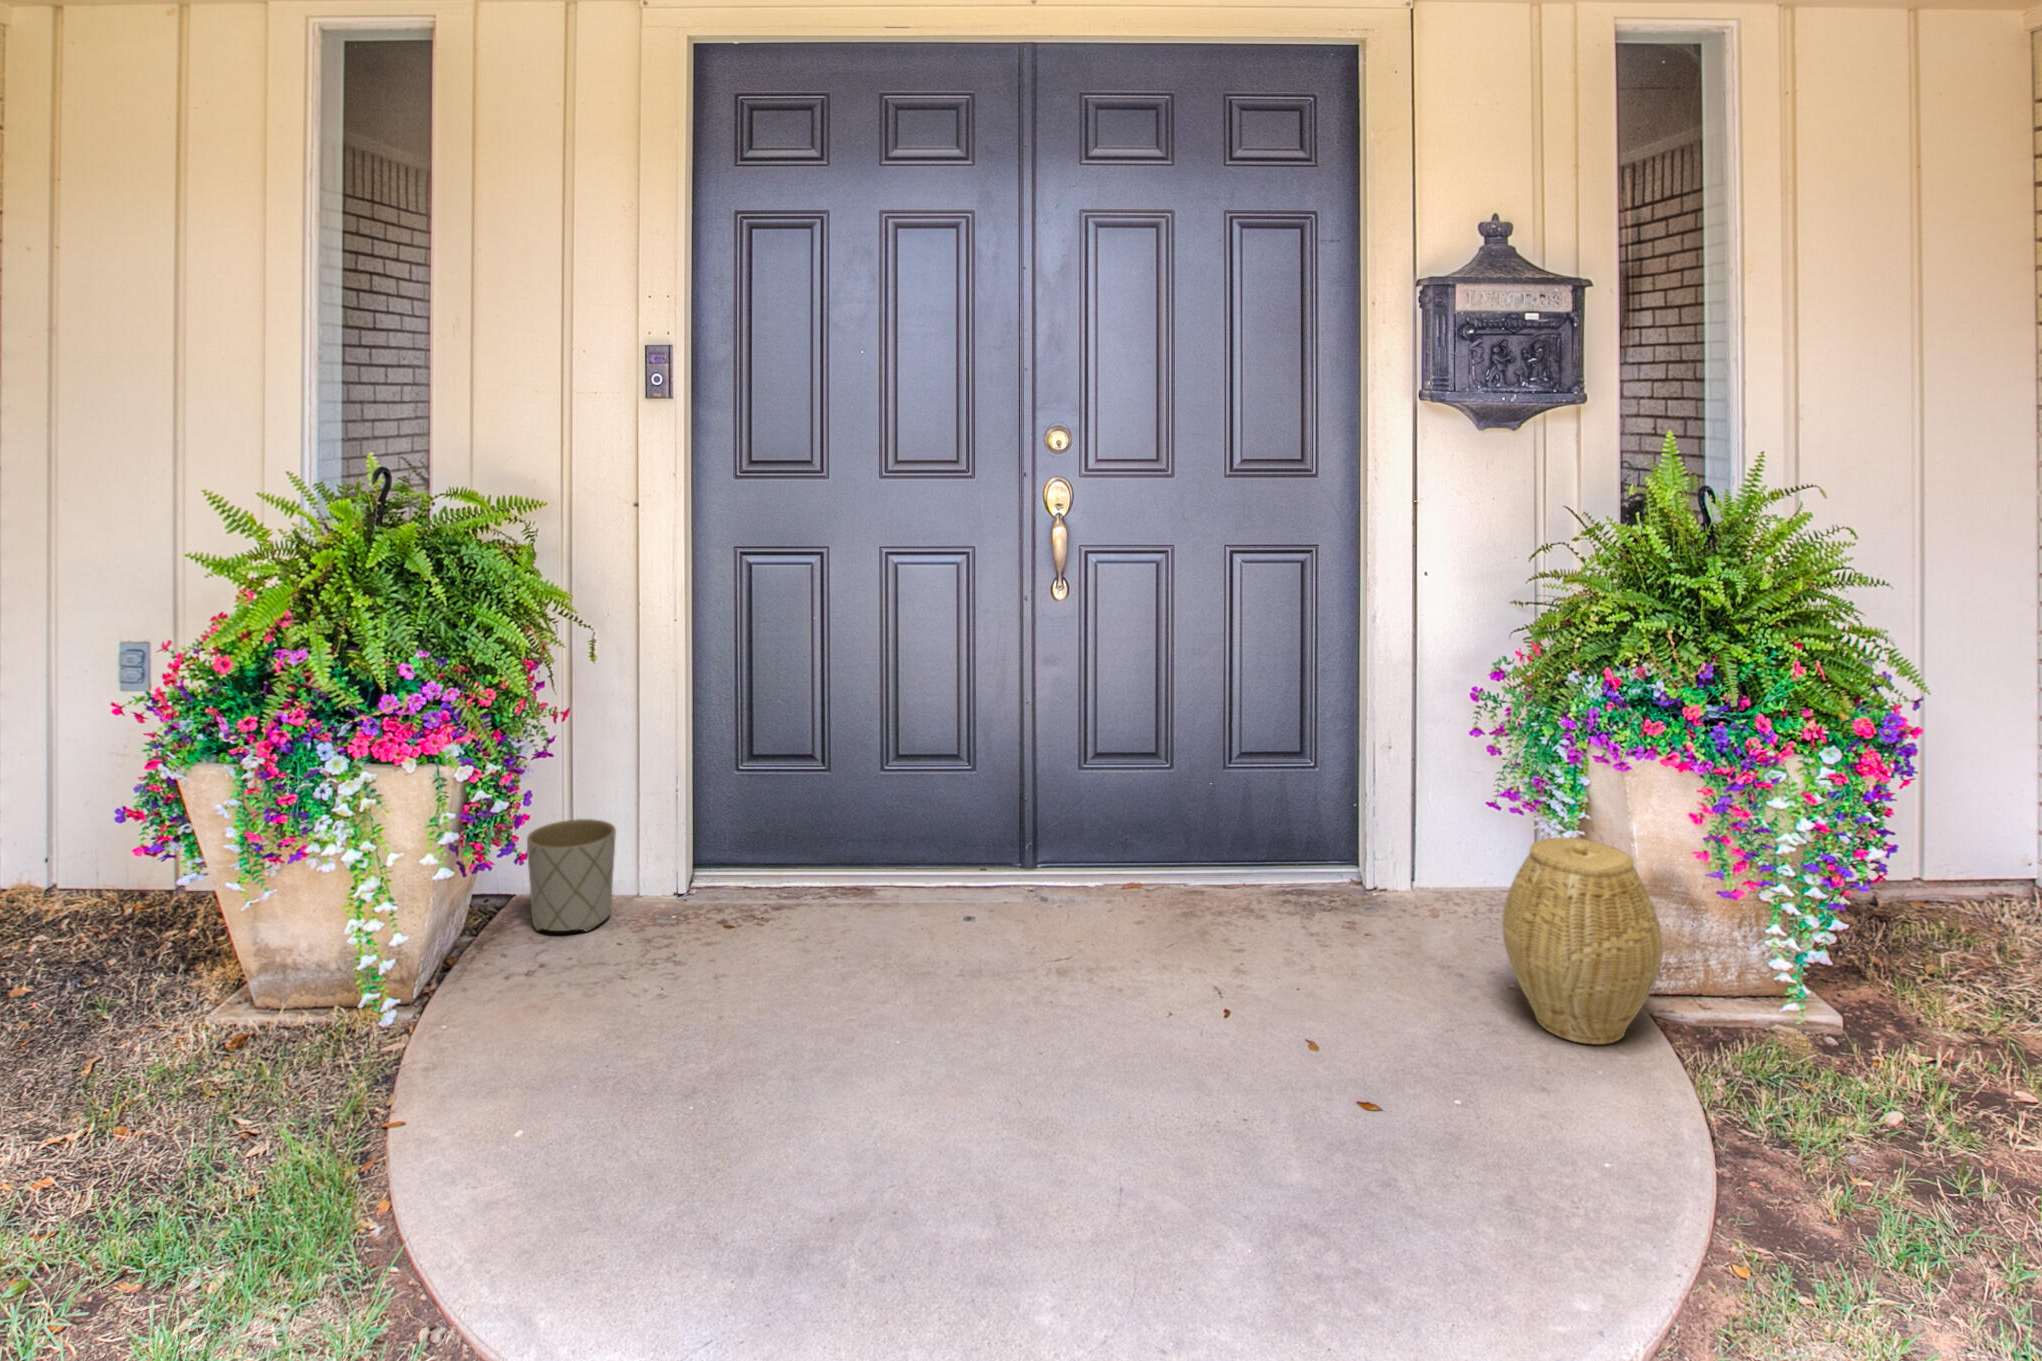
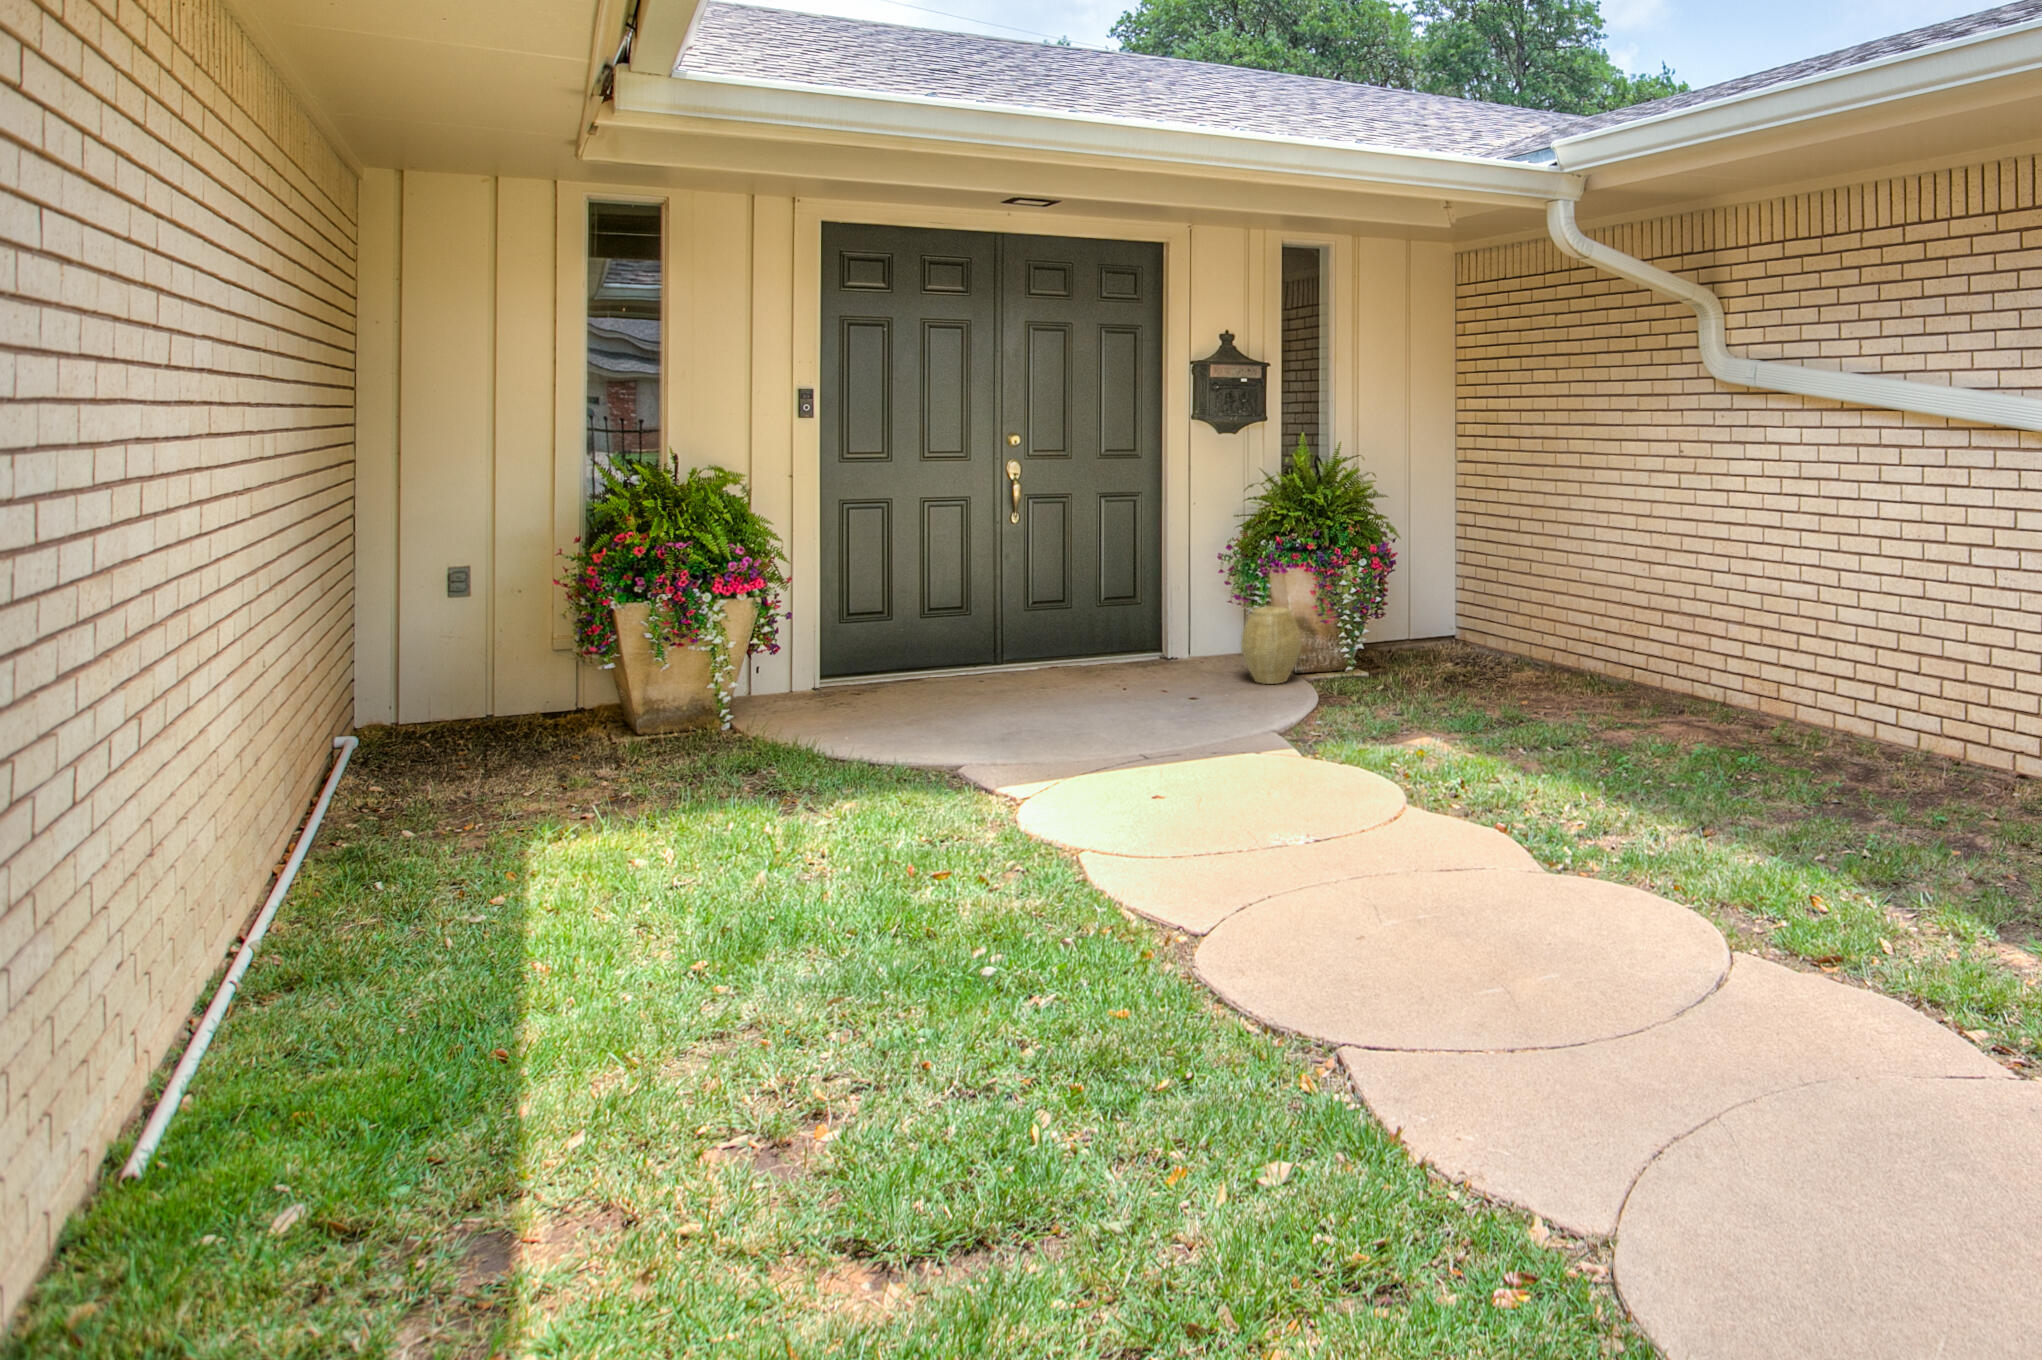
planter: present [527,819,616,931] -> none [740,661,791,719]

